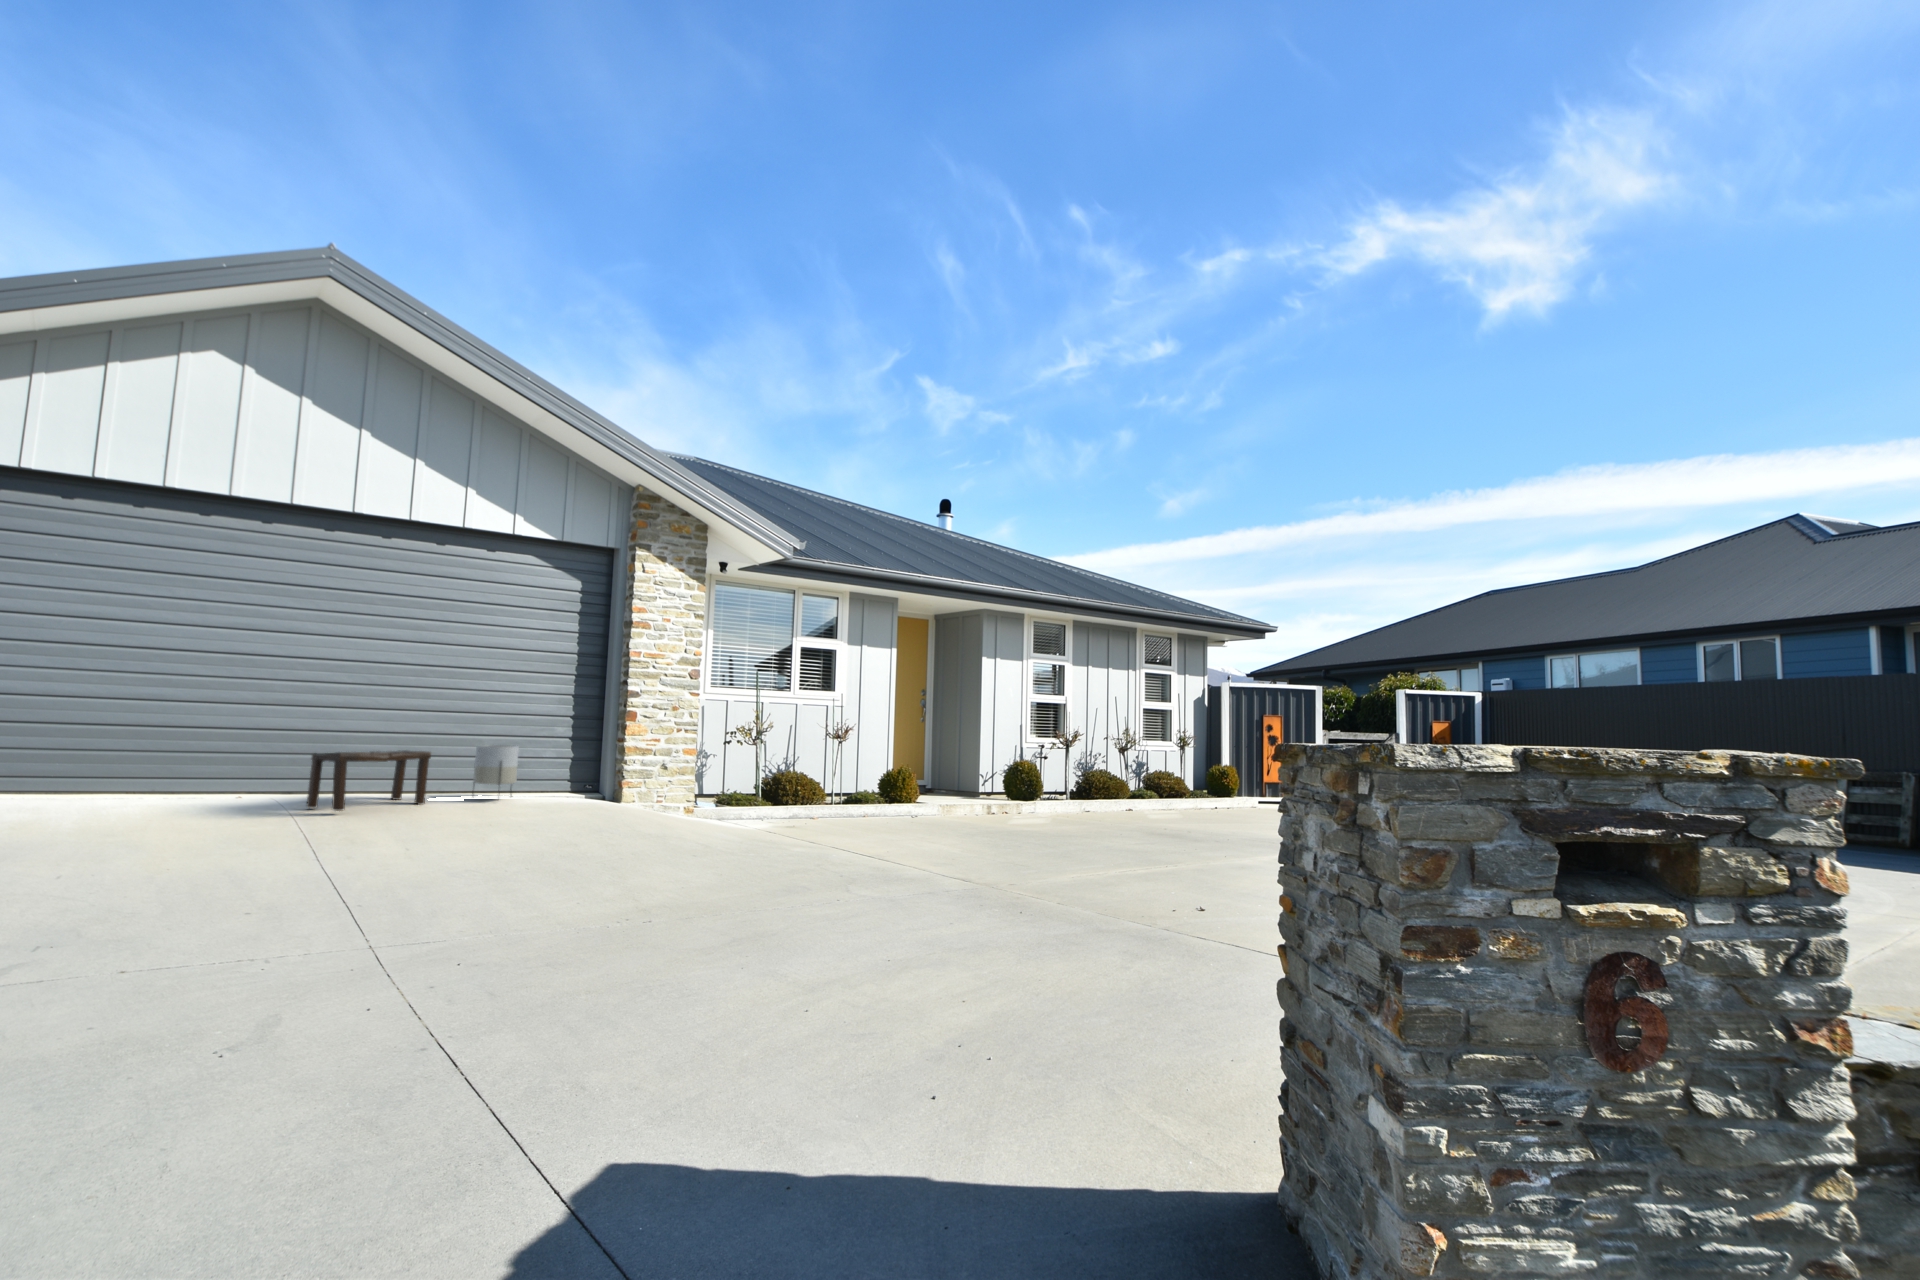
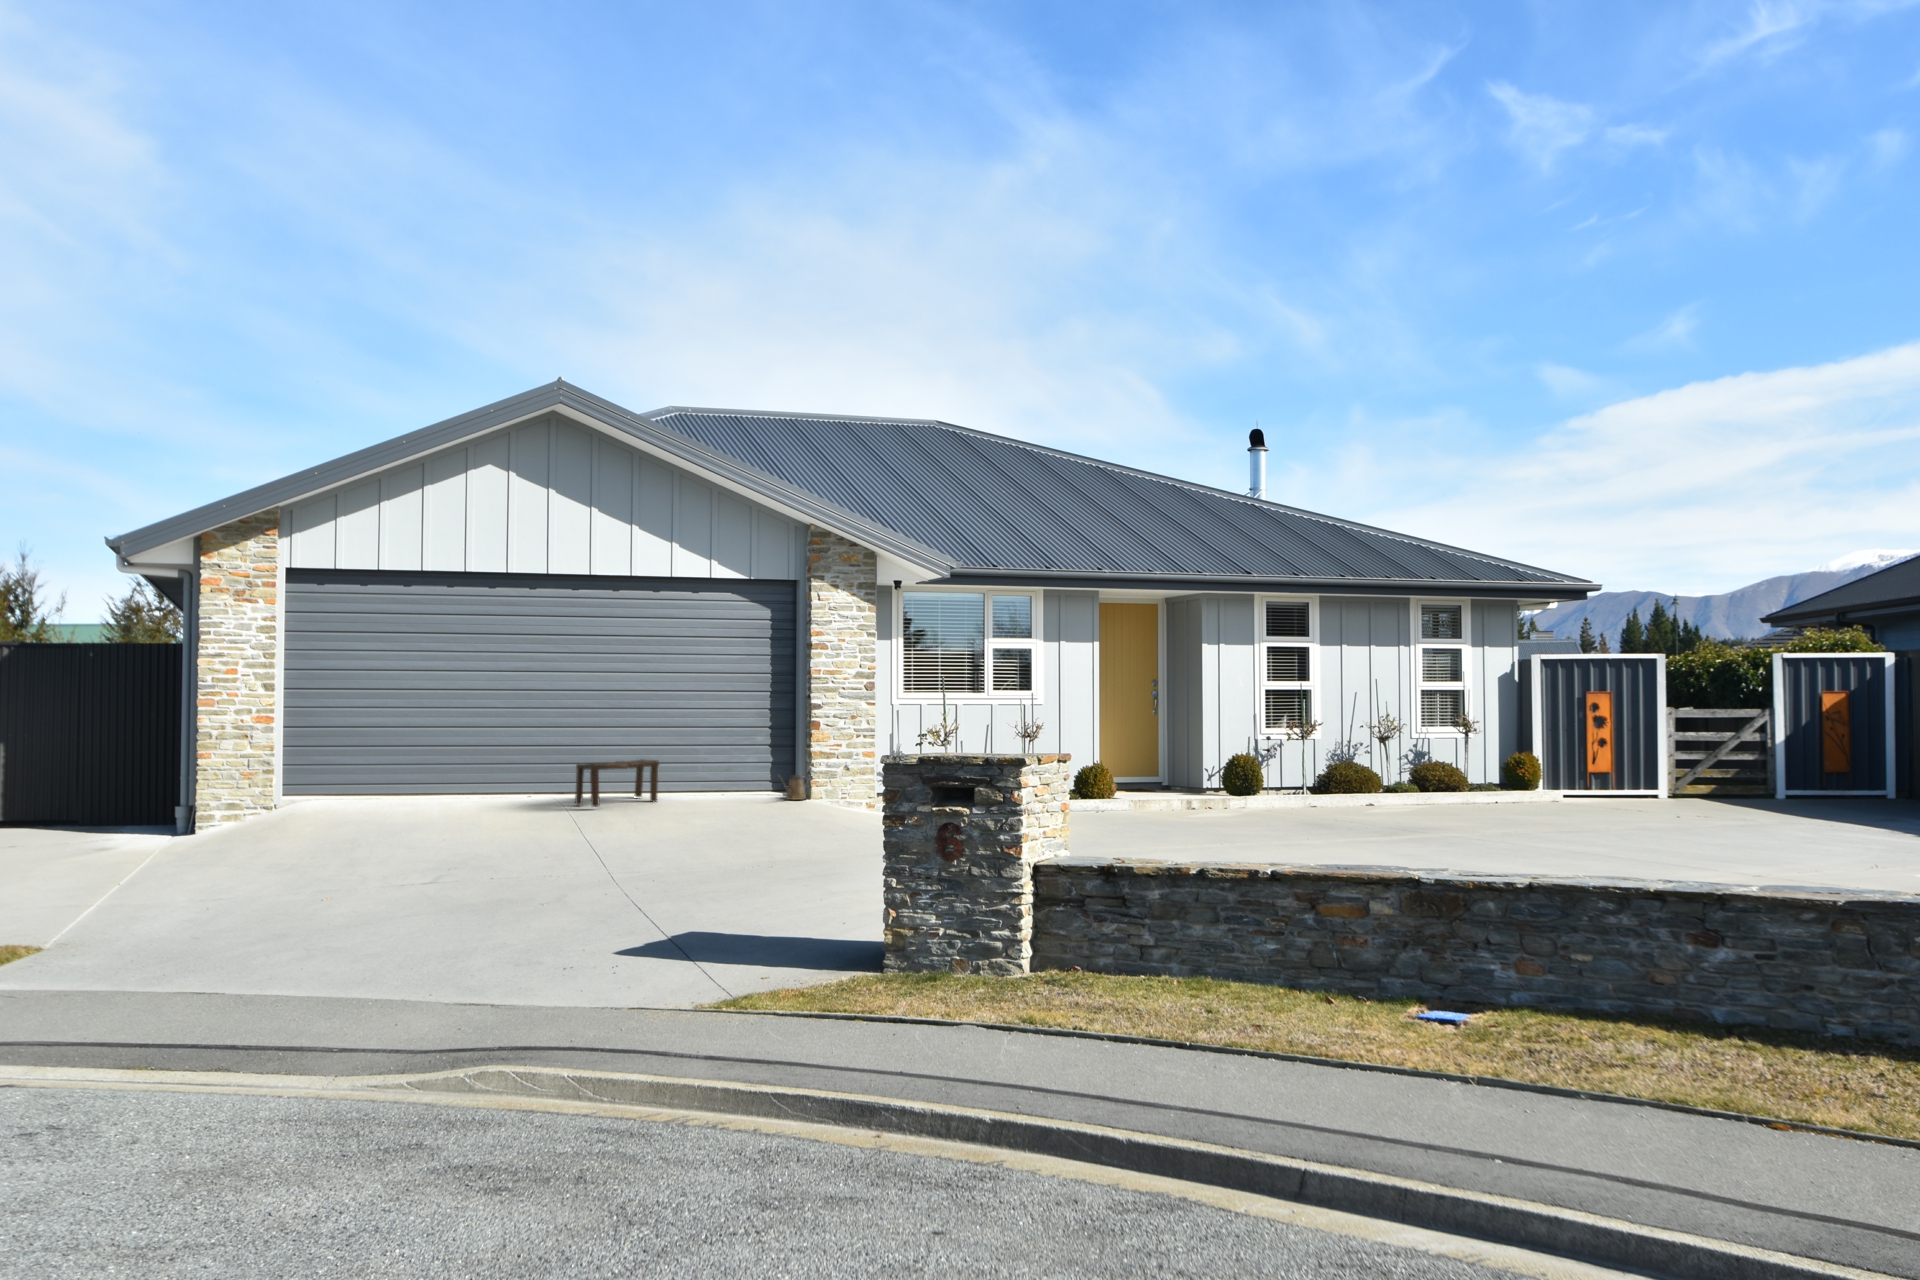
planter: present [473,745,519,785] -> none [694,753,726,799]
watering can: none [586,772,618,803] -> present [778,775,807,800]

